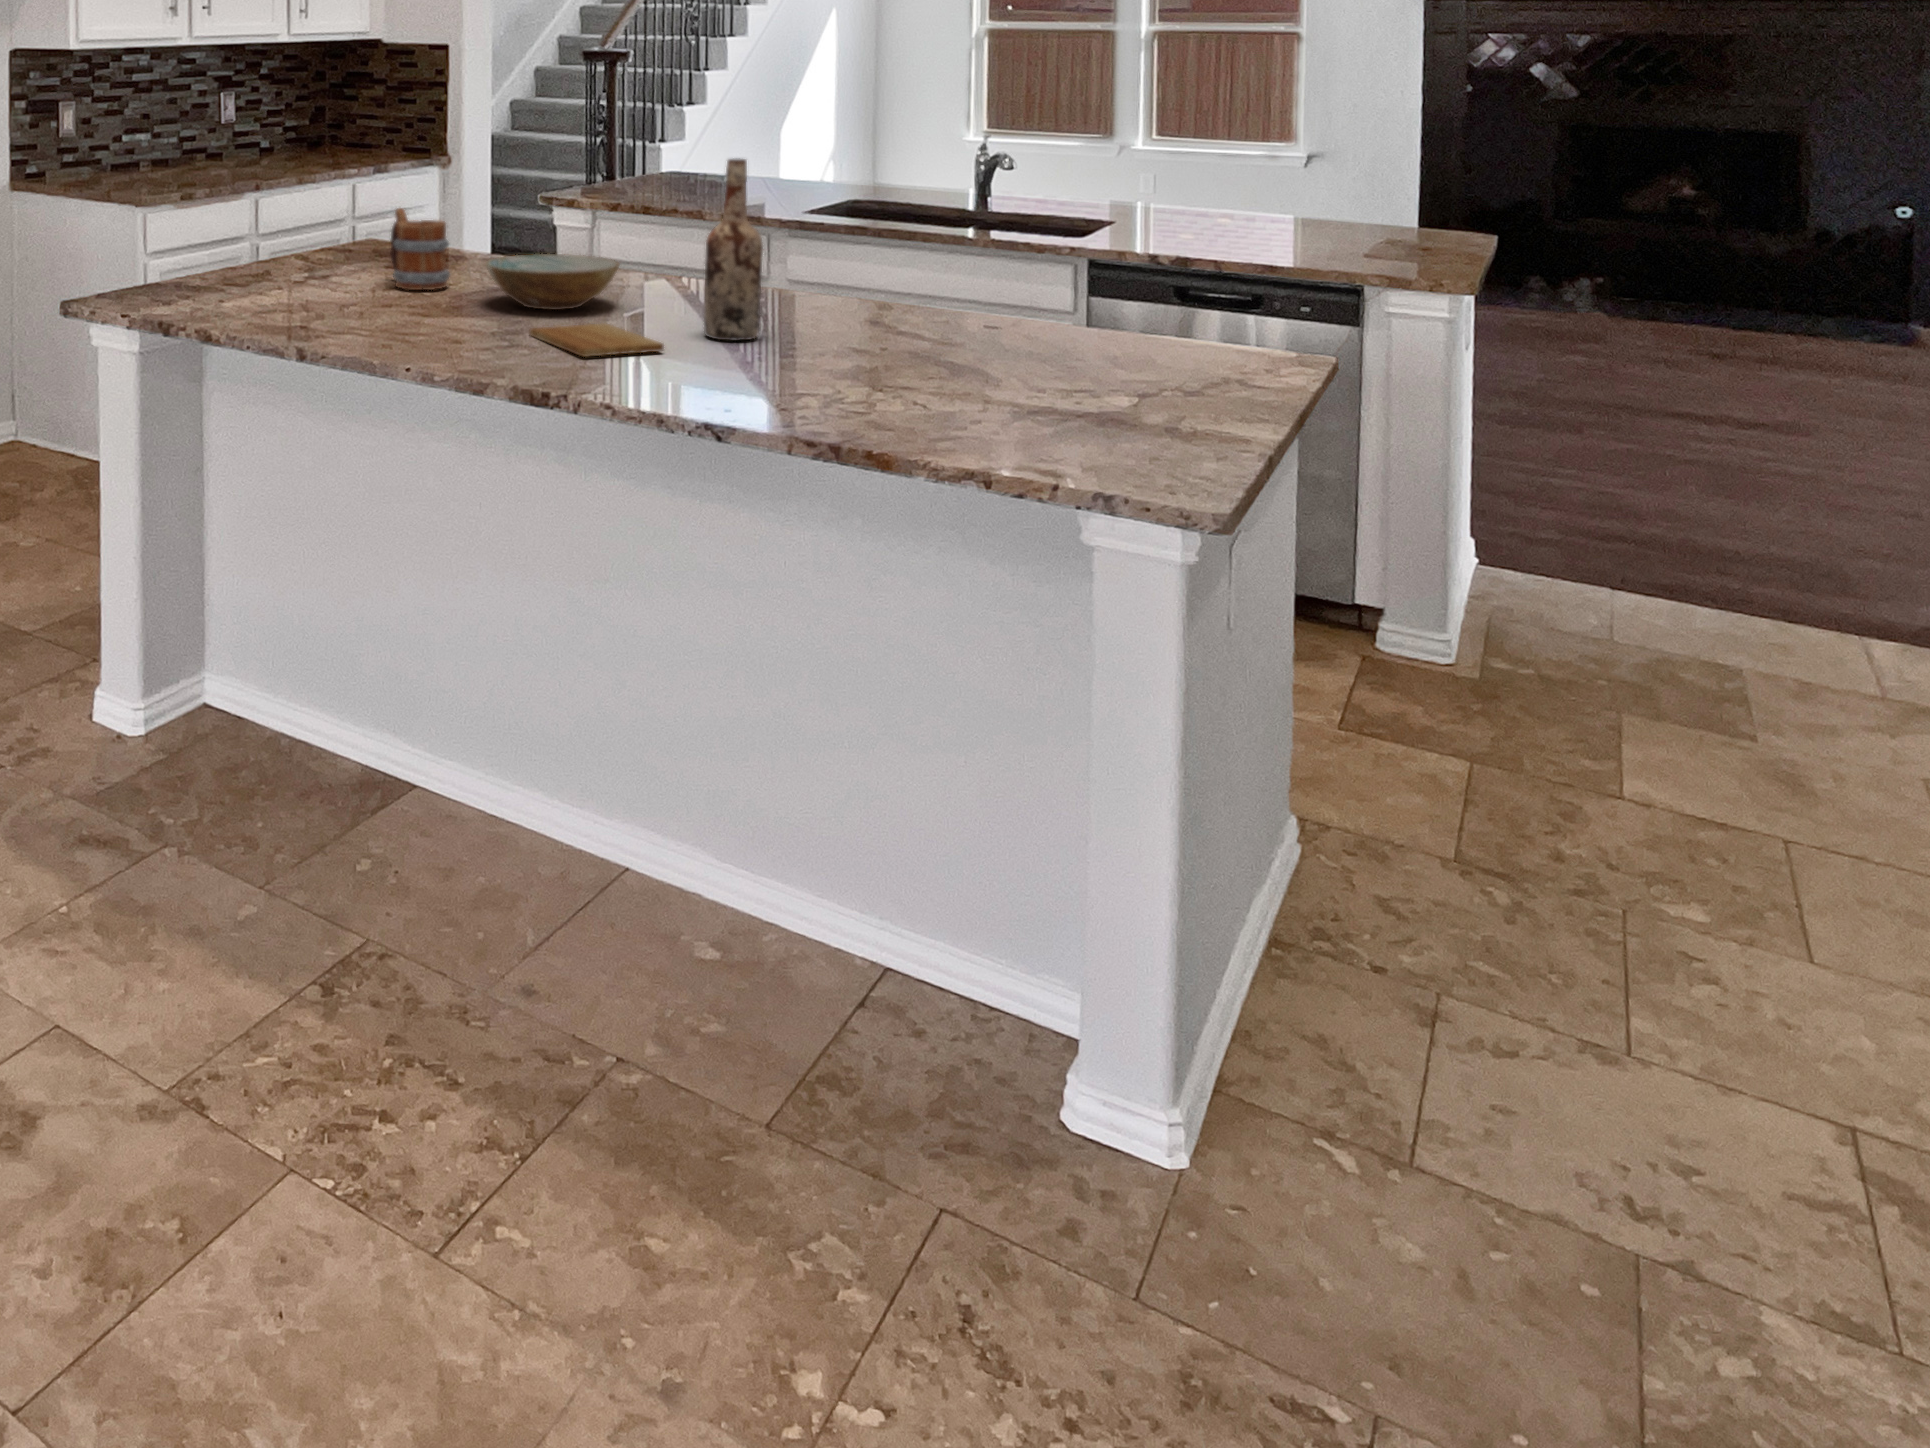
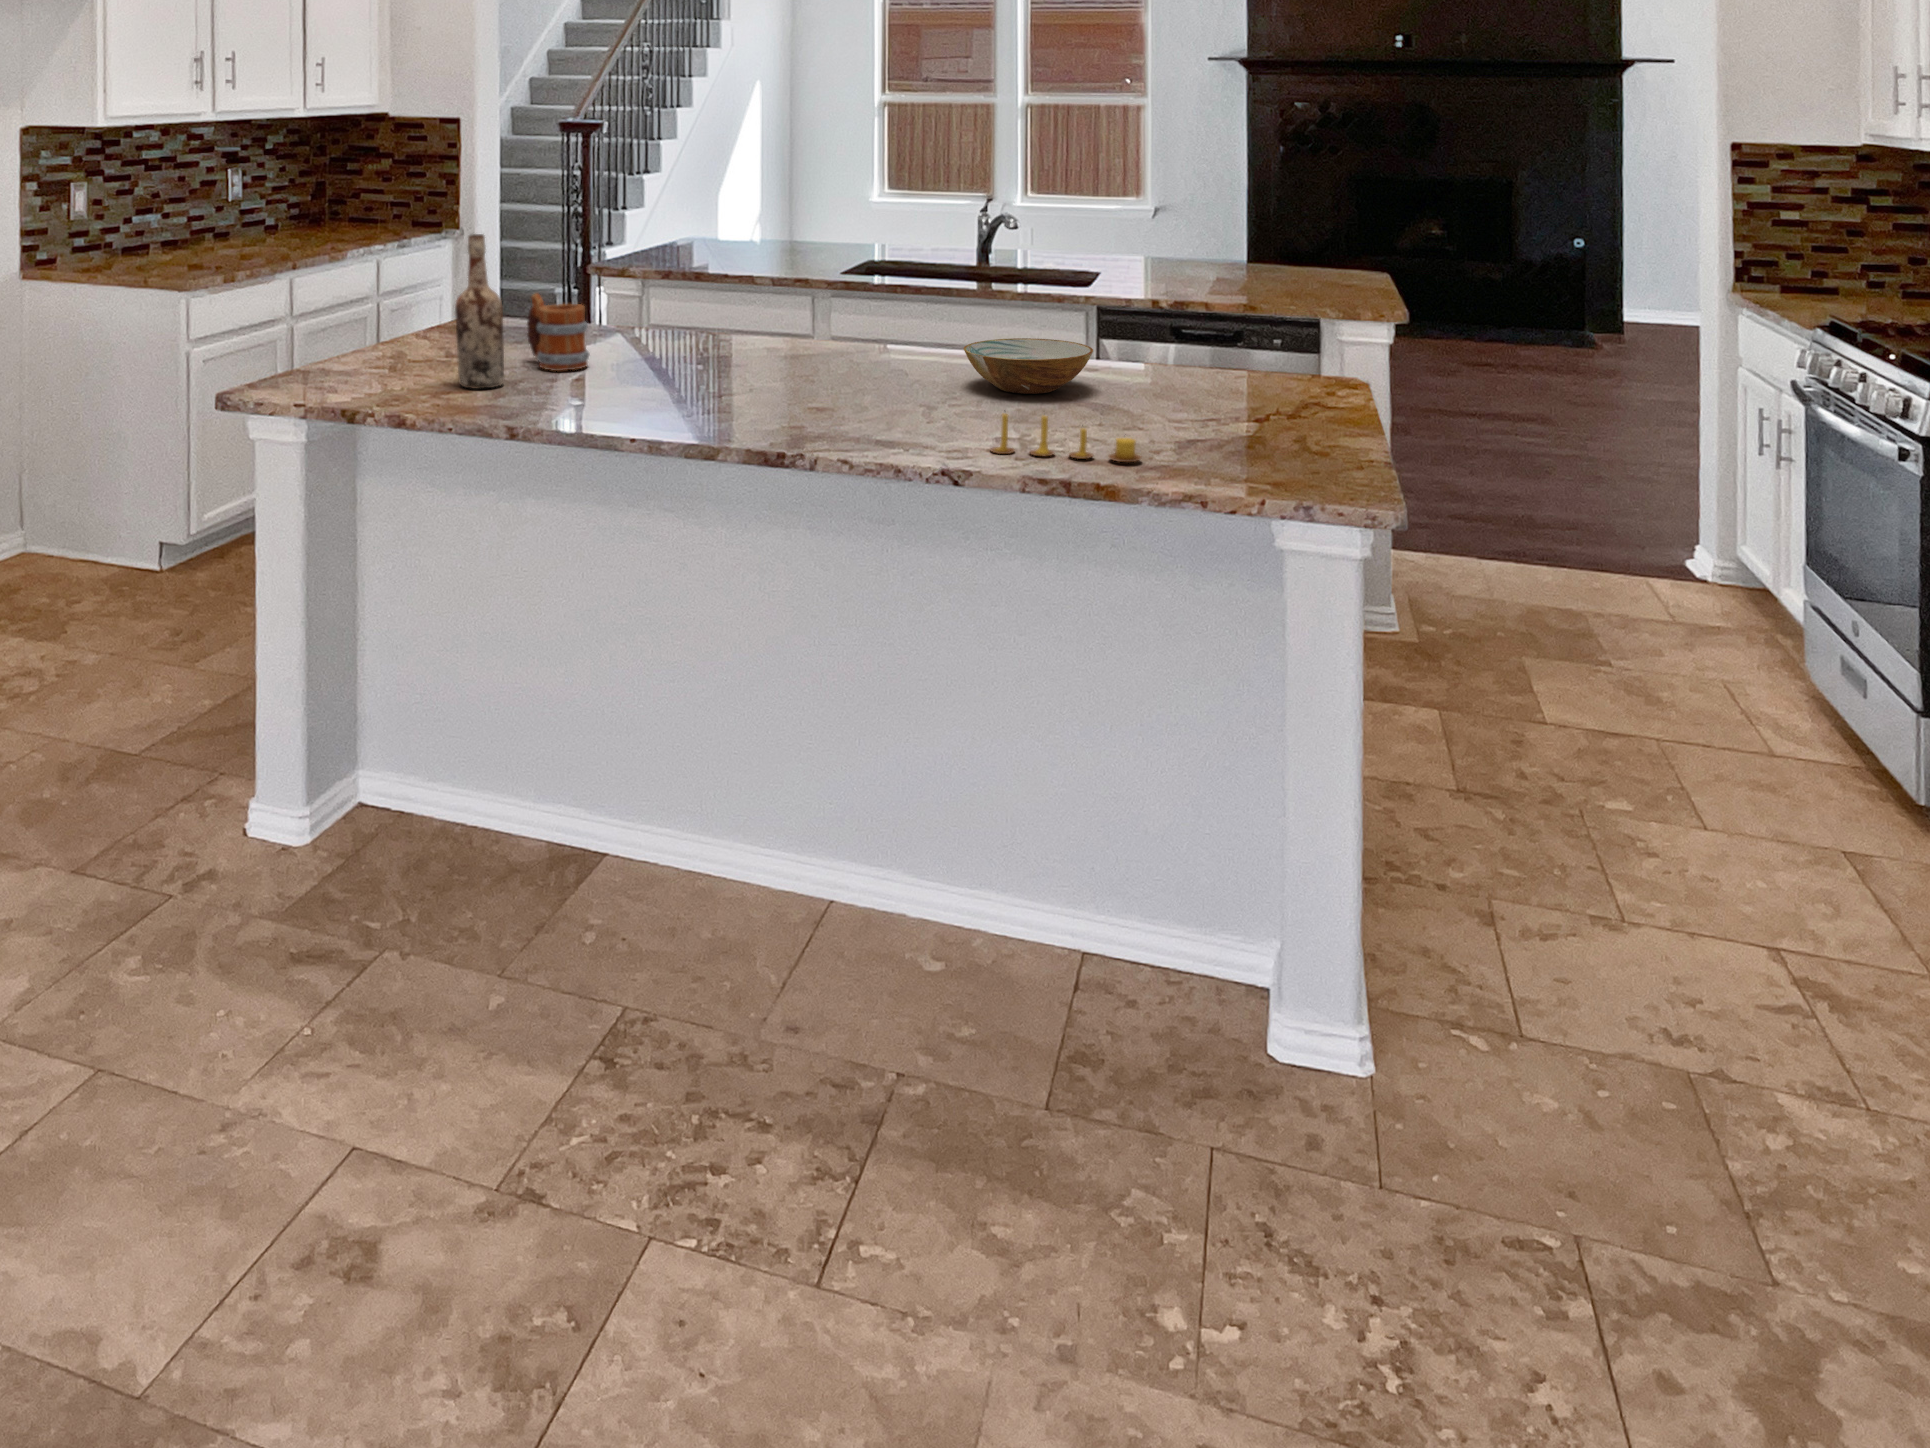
wine bottle: present [704,159,763,341] -> present [455,234,504,389]
bowl: present [486,254,619,310] -> present [964,338,1093,394]
cutting board: present [529,324,664,357] -> none [704,394,836,429]
candle: none [809,347,982,417] -> present [991,413,1141,462]

